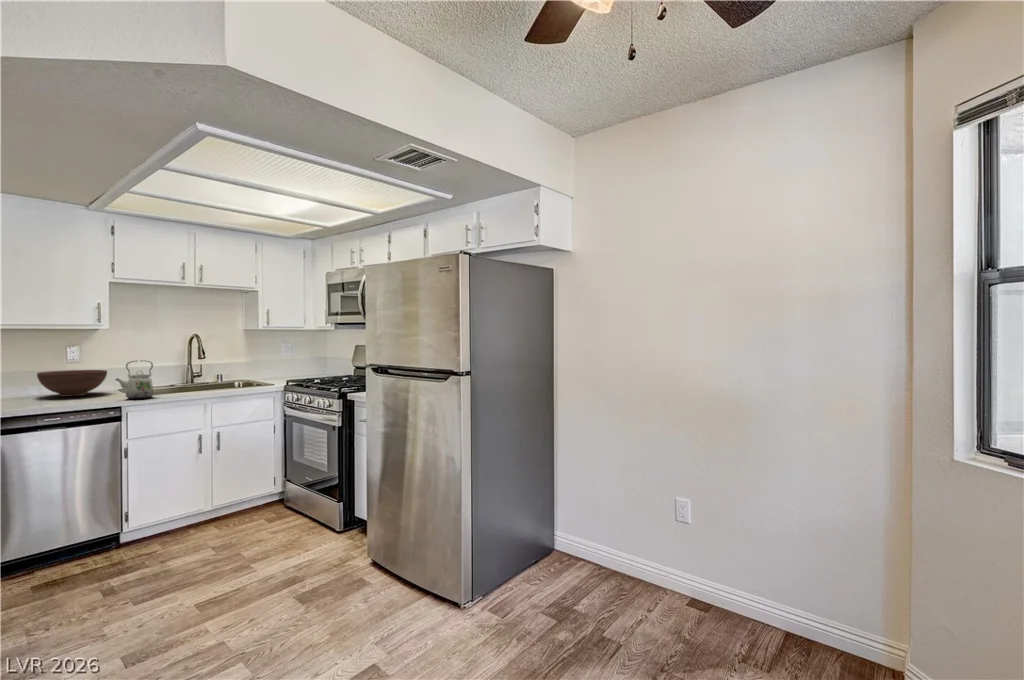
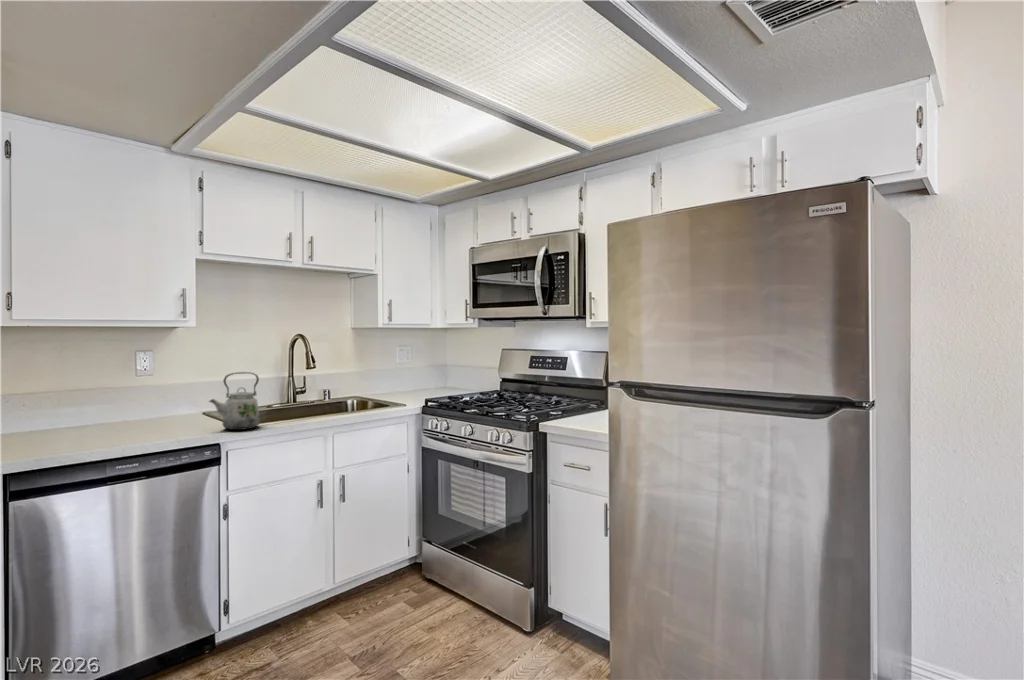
fruit bowl: present [37,370,107,397] -> none [99,384,192,424]

